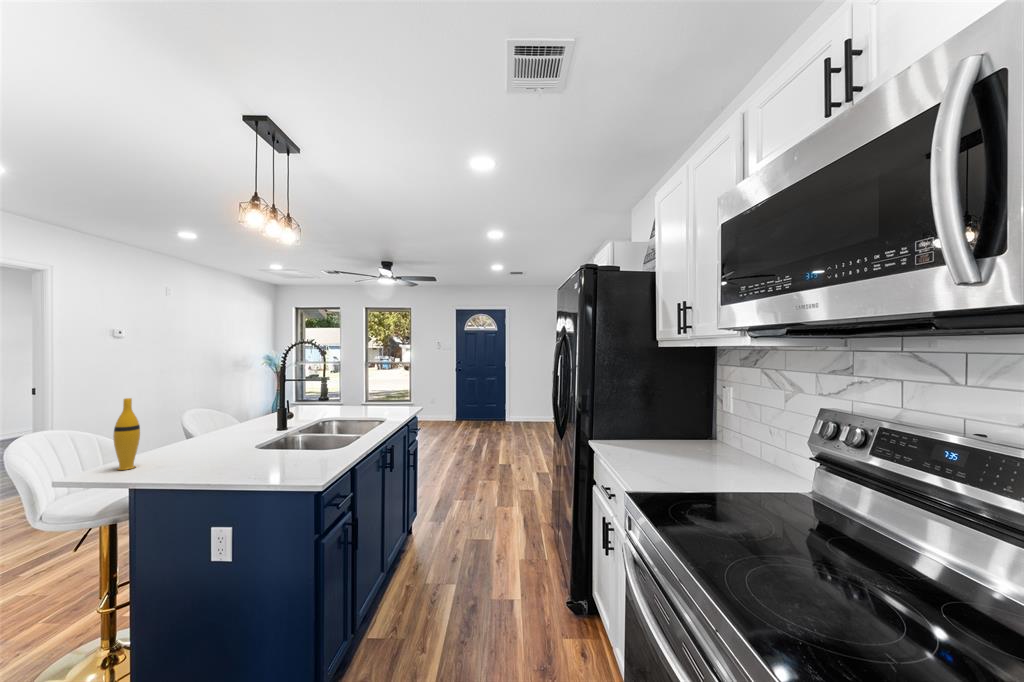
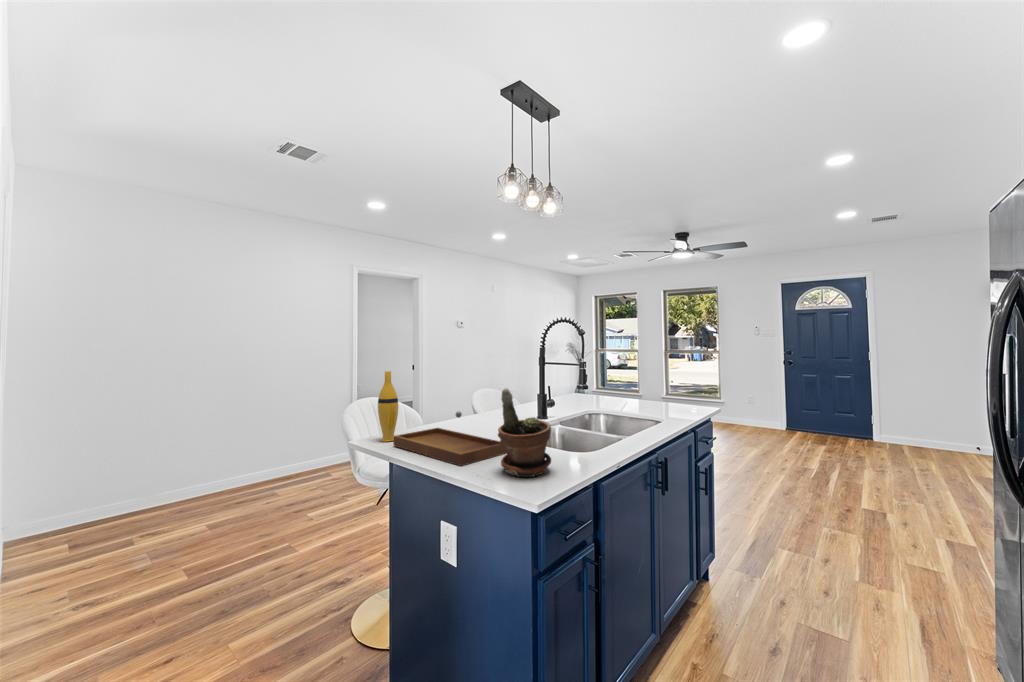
potted plant: none [282,407,325,471] -> present [498,388,551,477]
tray: none [143,430,275,474] -> present [393,411,506,466]

